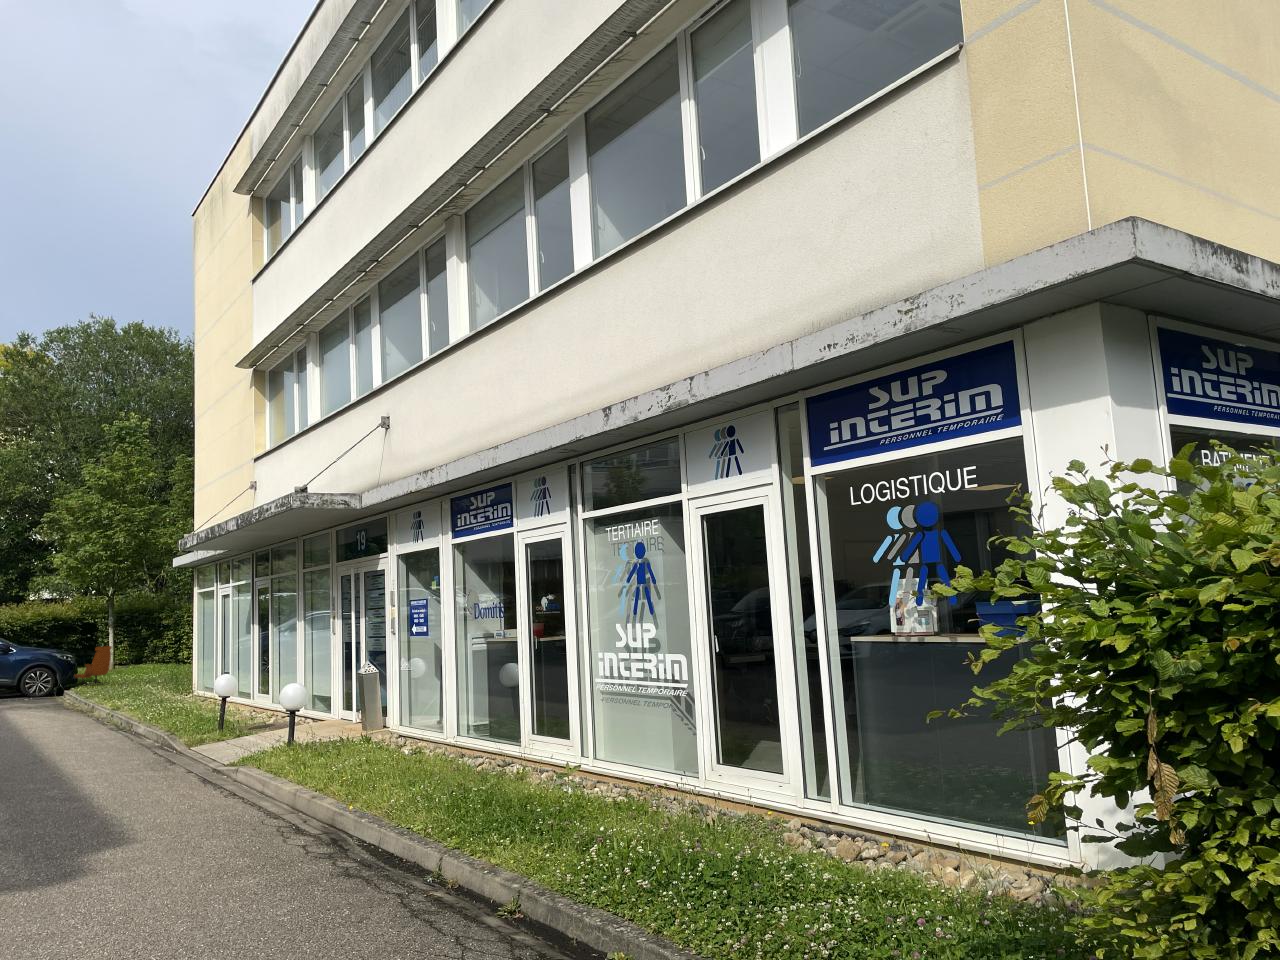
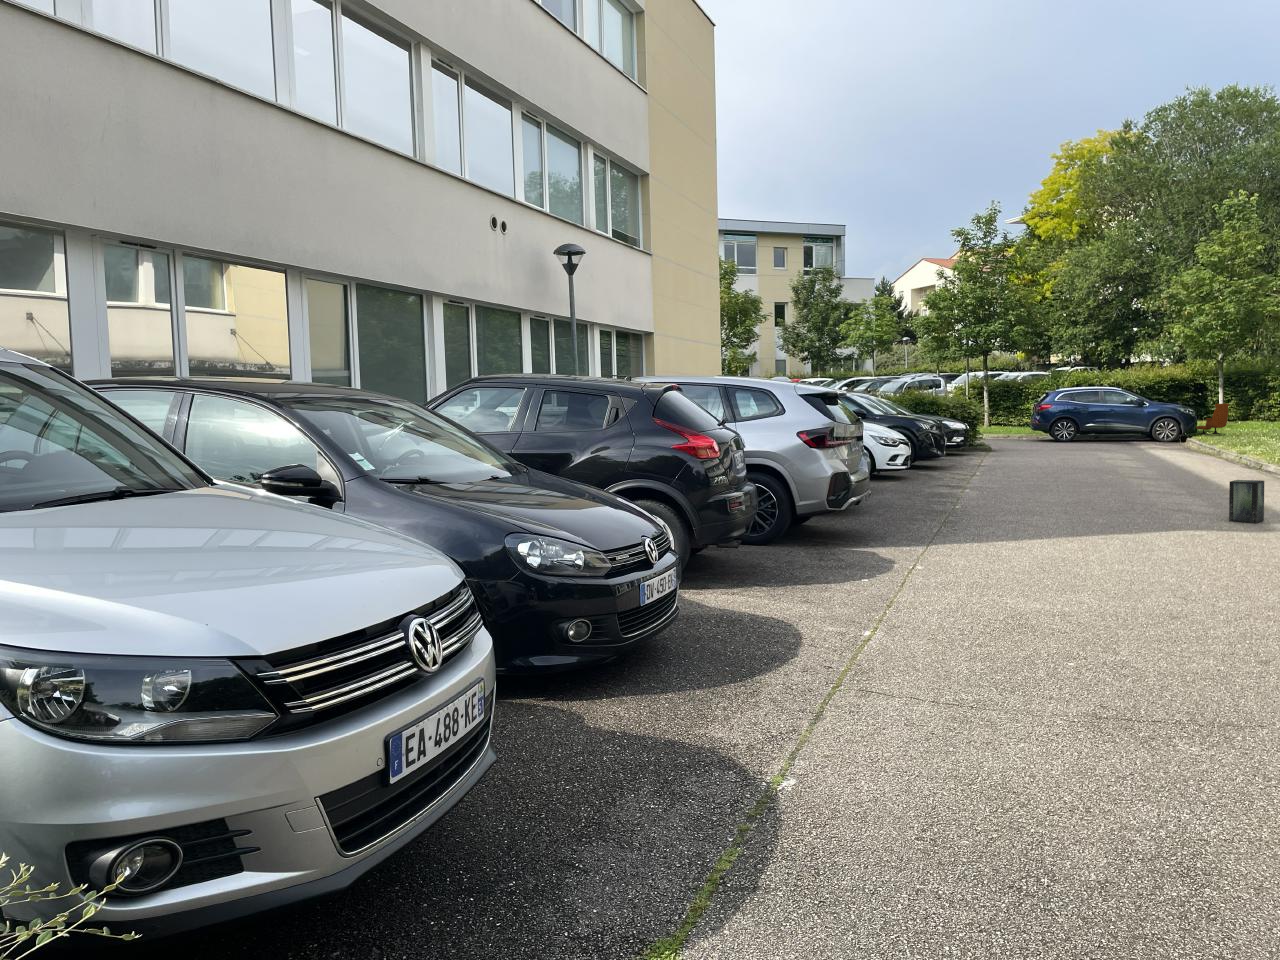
storage box: none [21,777,83,857] -> present [1229,480,1264,523]

